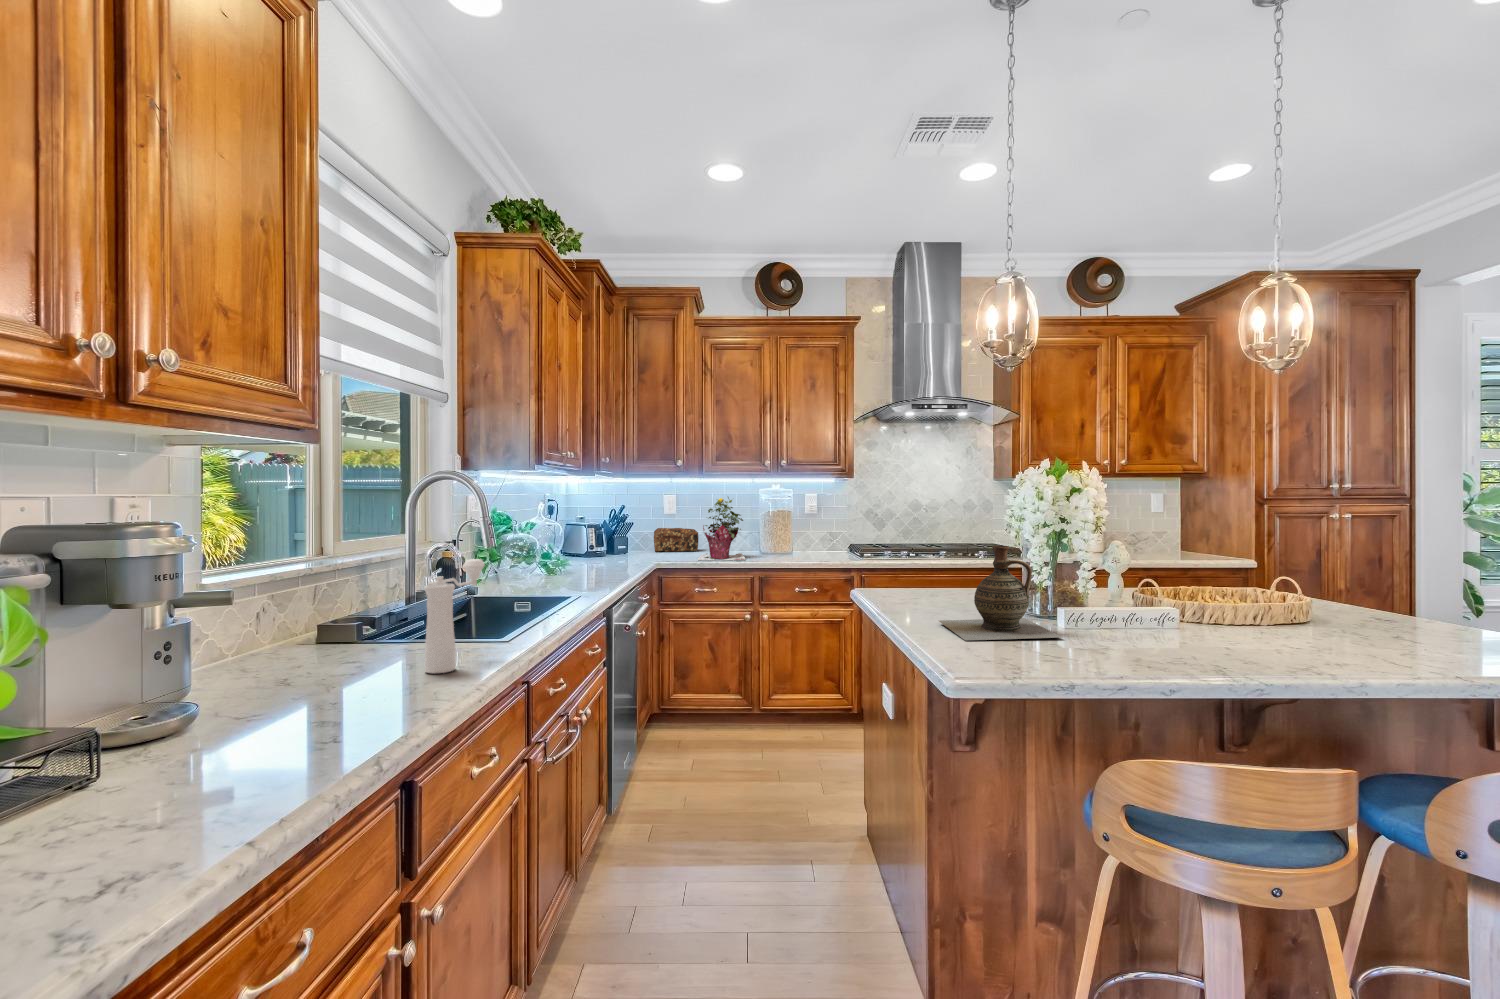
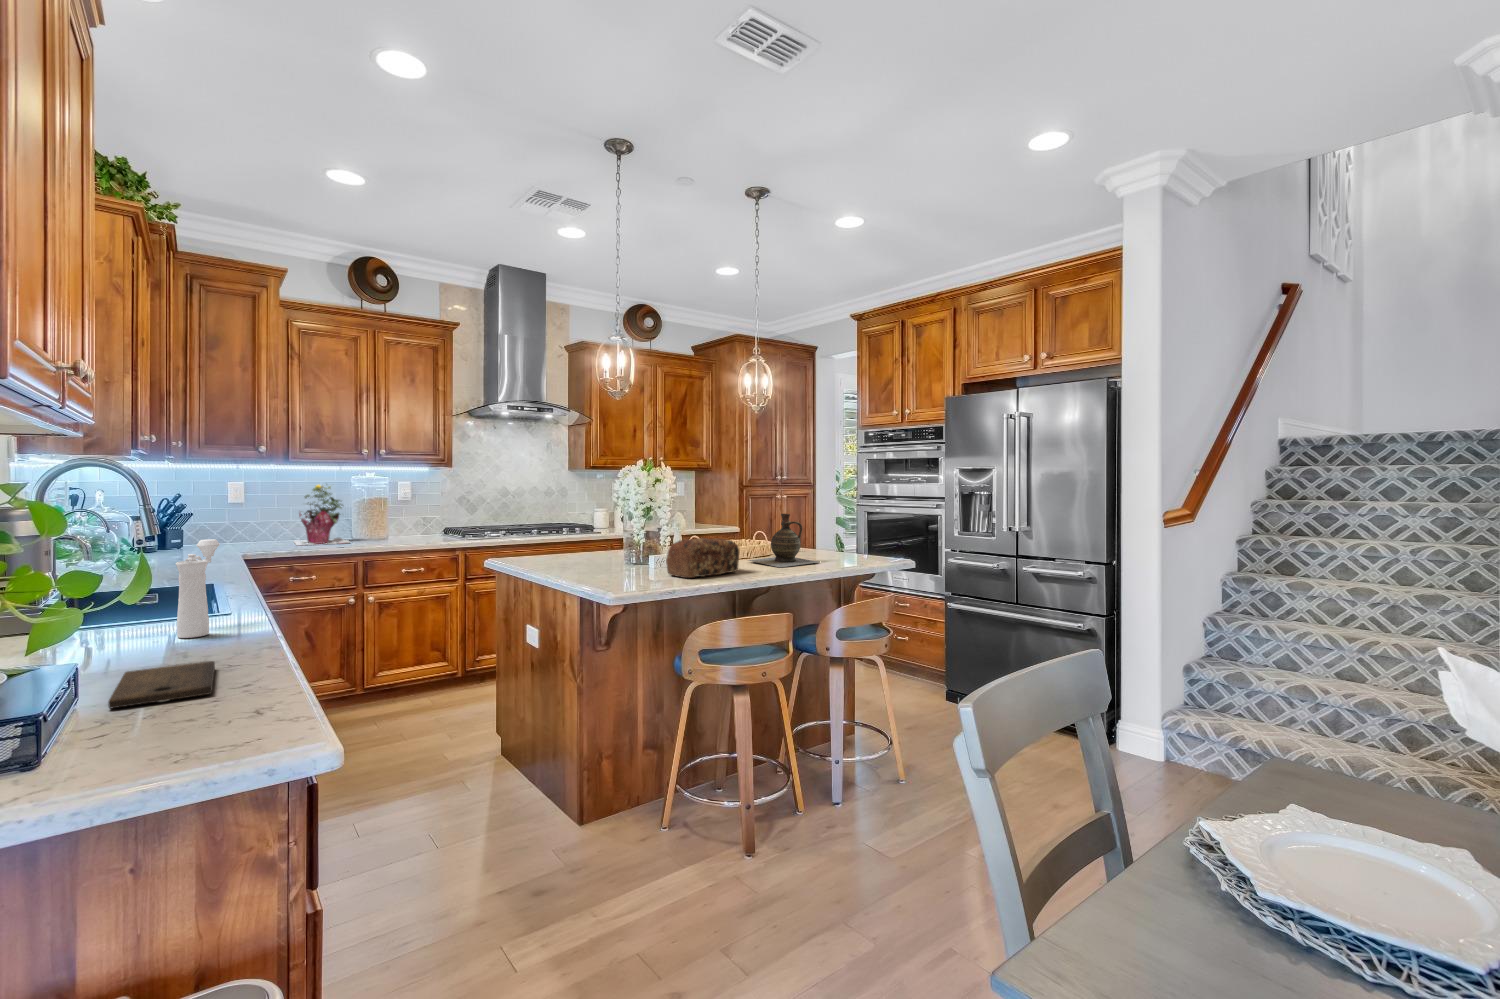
bread loaf: present [654,528,698,552] -> present [666,538,739,578]
ceramic jug: present [939,545,1061,640] -> present [748,514,817,567]
cutting board: none [169,722,363,785] -> present [108,661,215,708]

